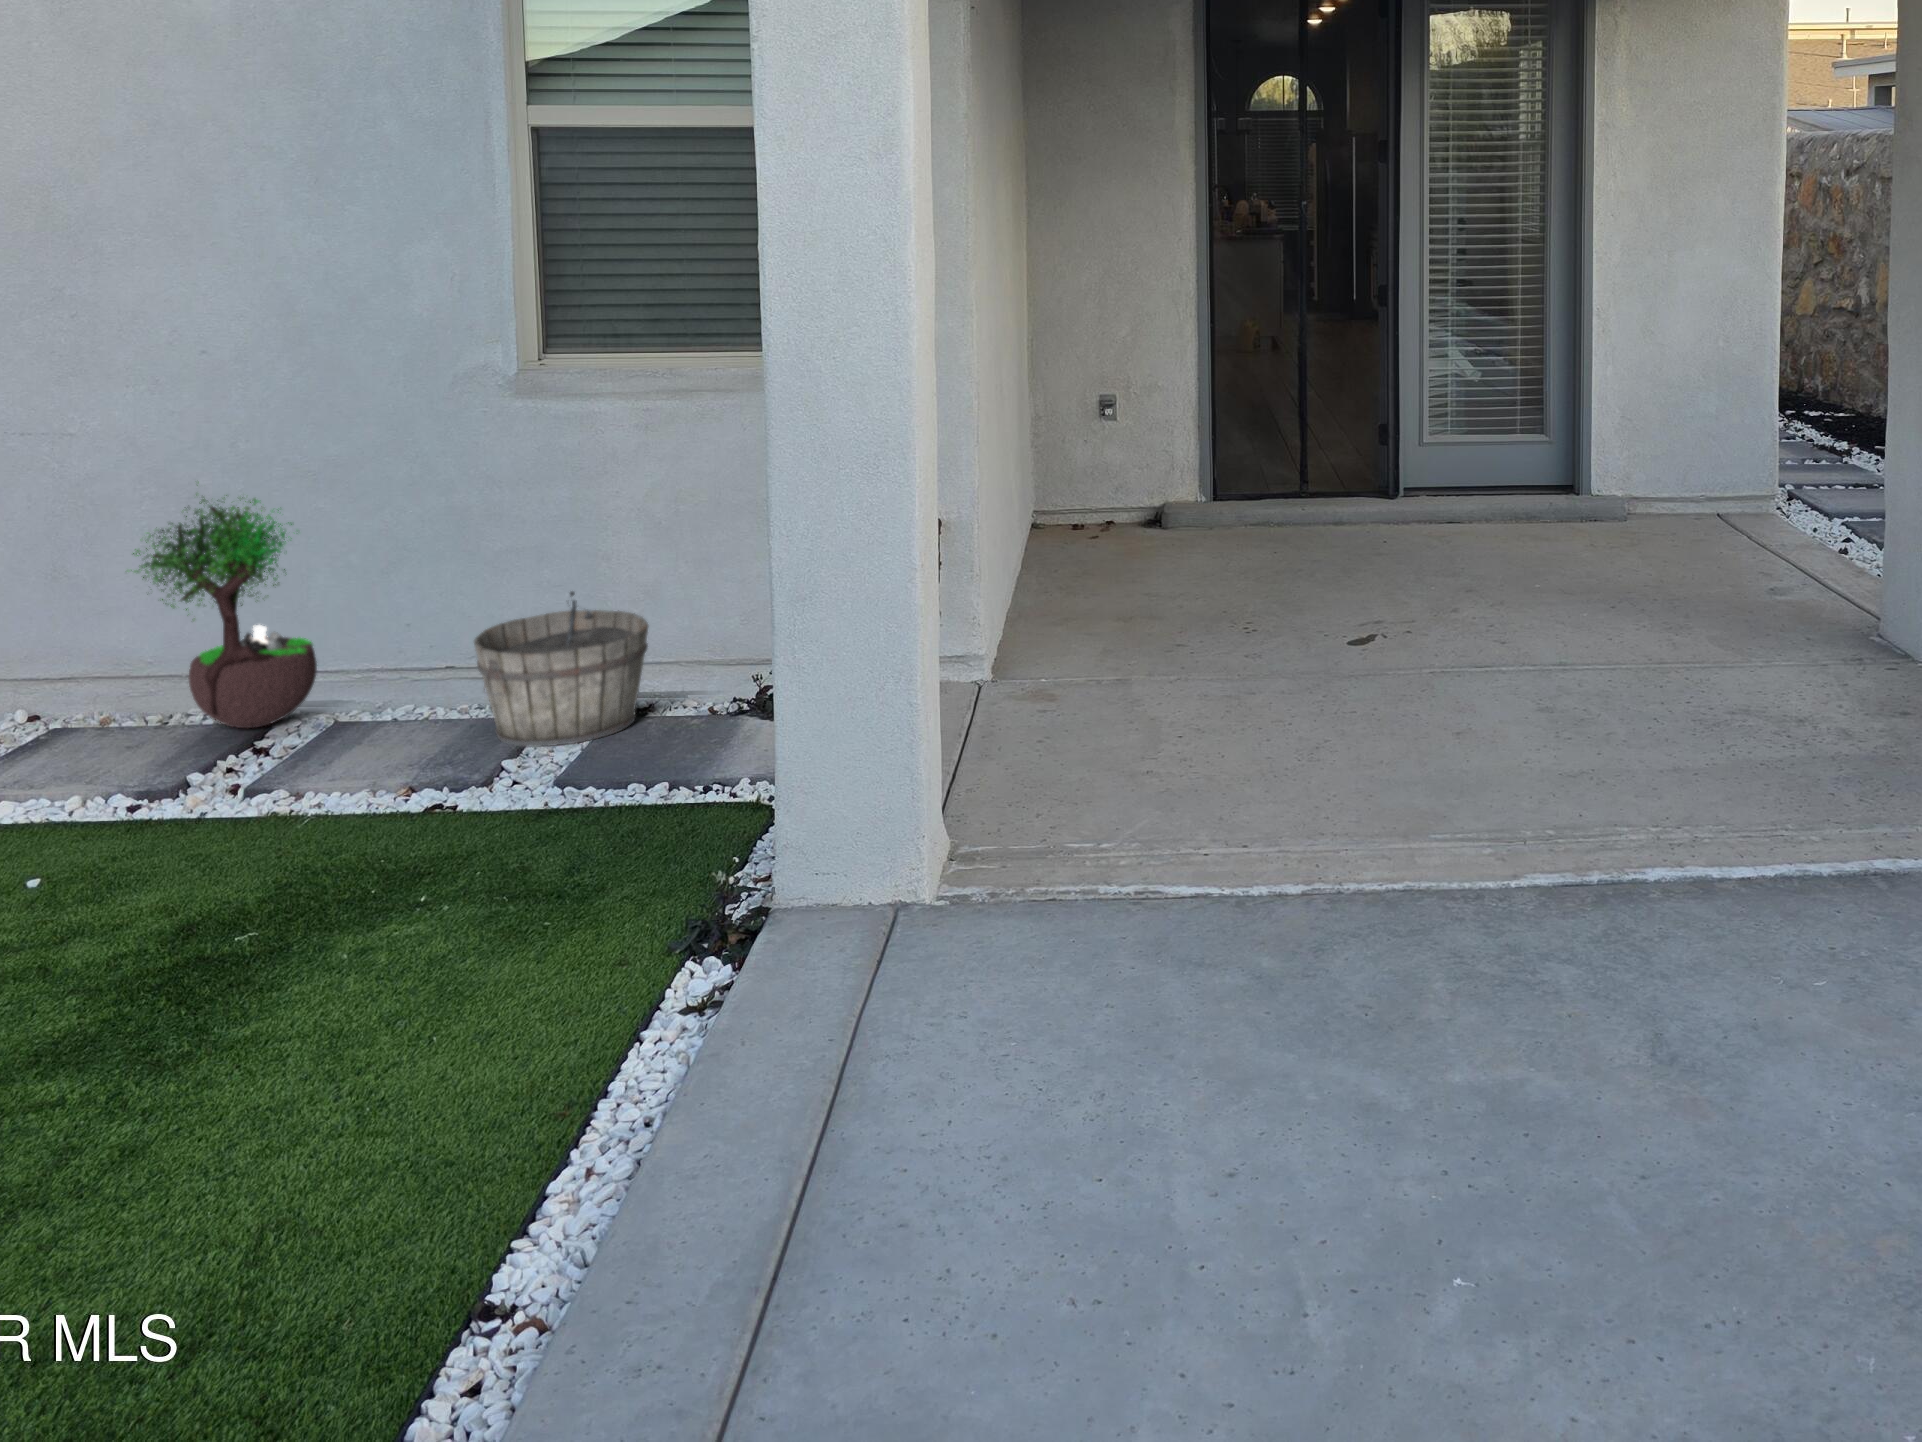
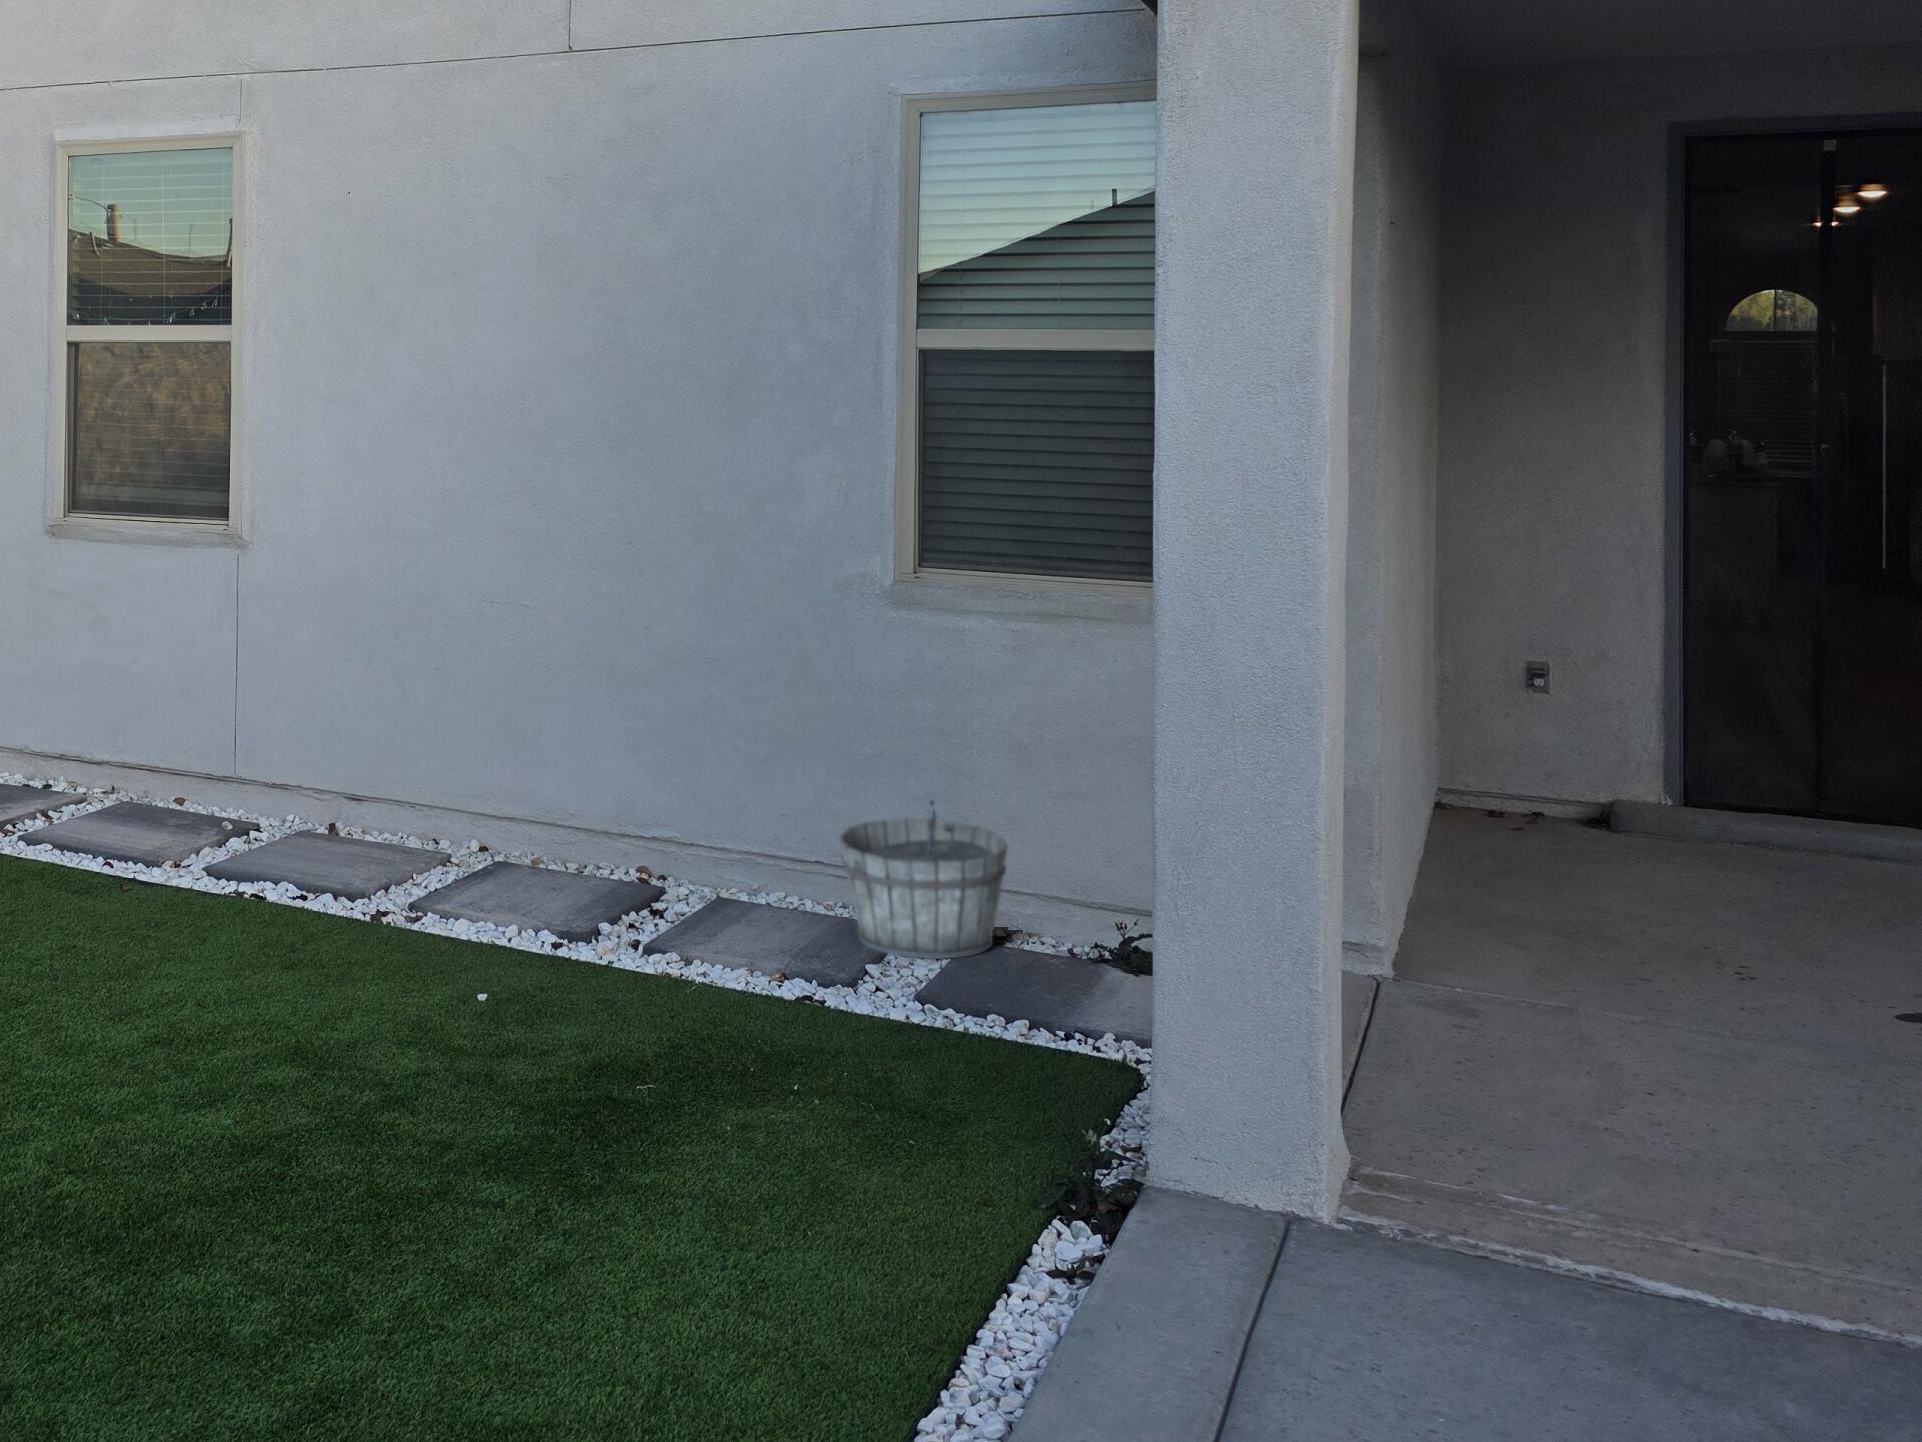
potted tree: present [133,482,317,728] -> none [555,654,700,889]

